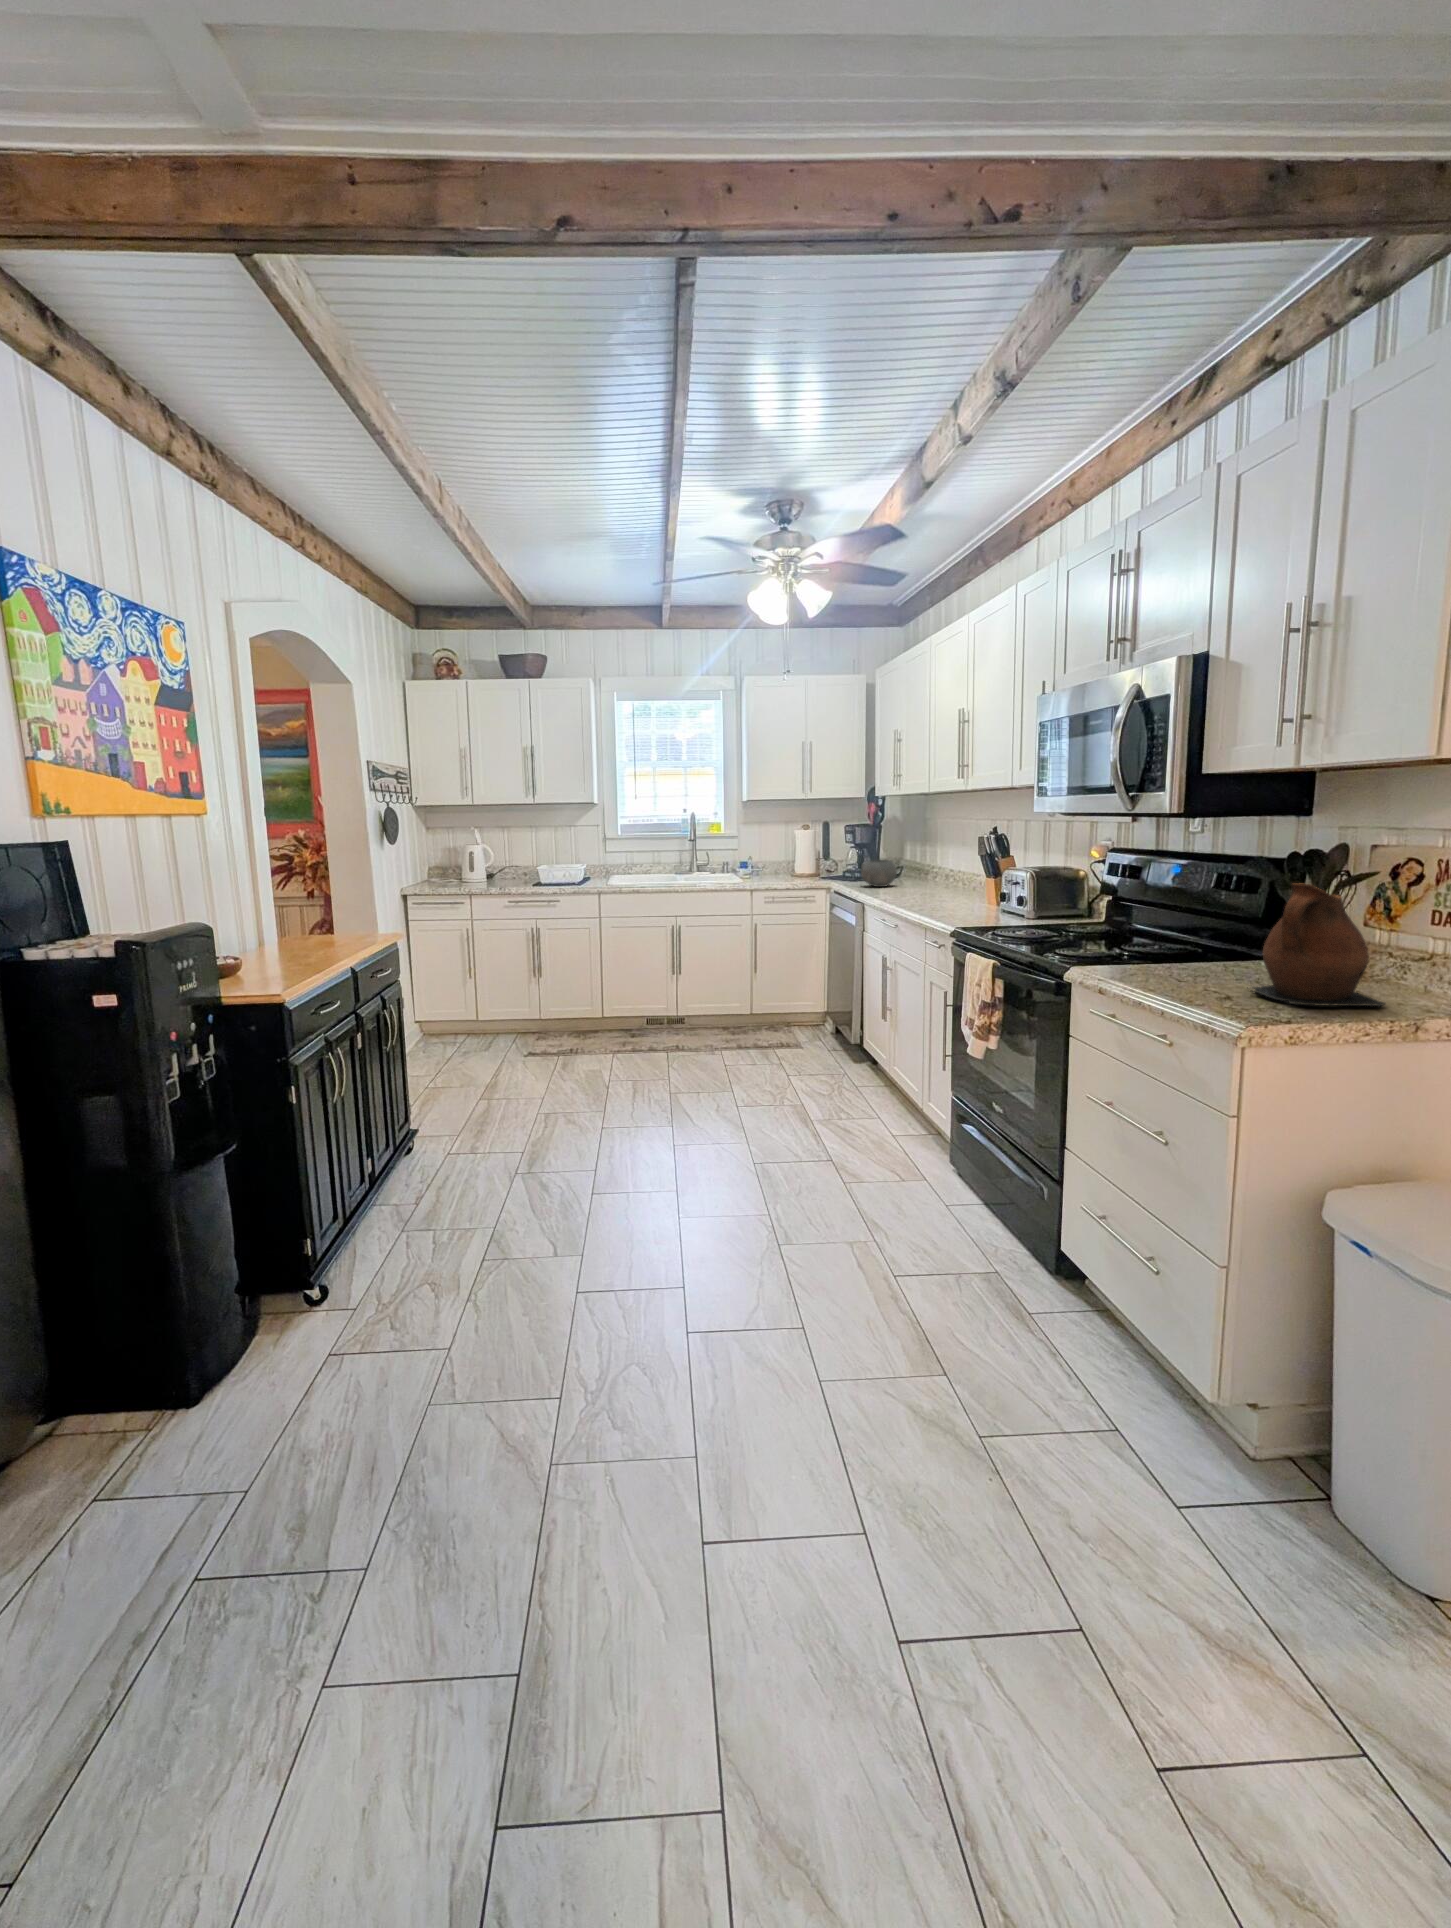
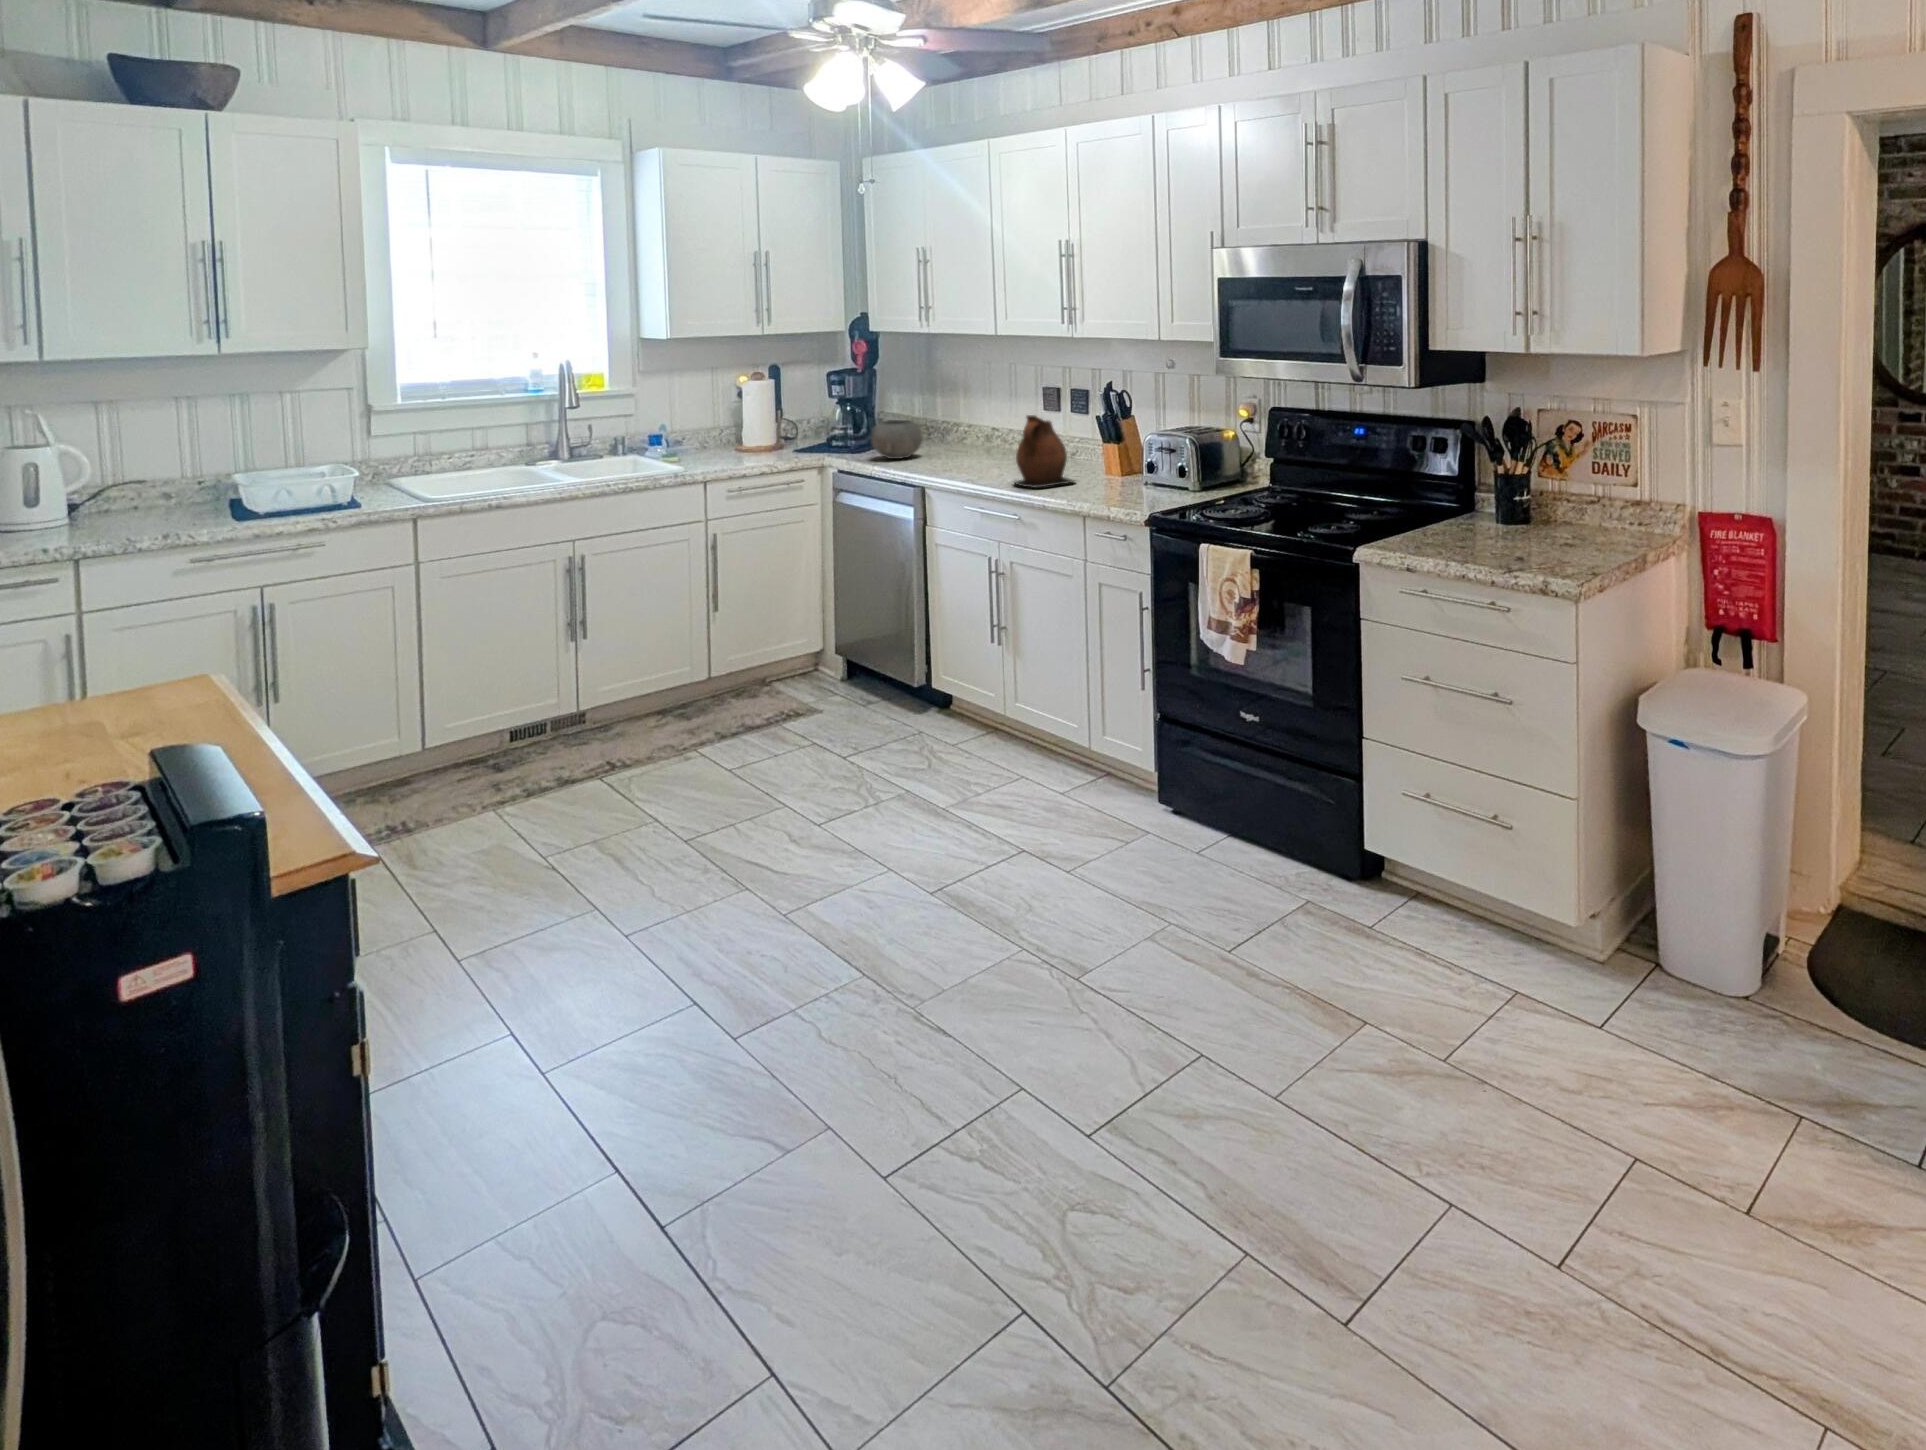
ceramic pitcher: present [1253,883,1385,1007] -> present [1015,415,1076,488]

